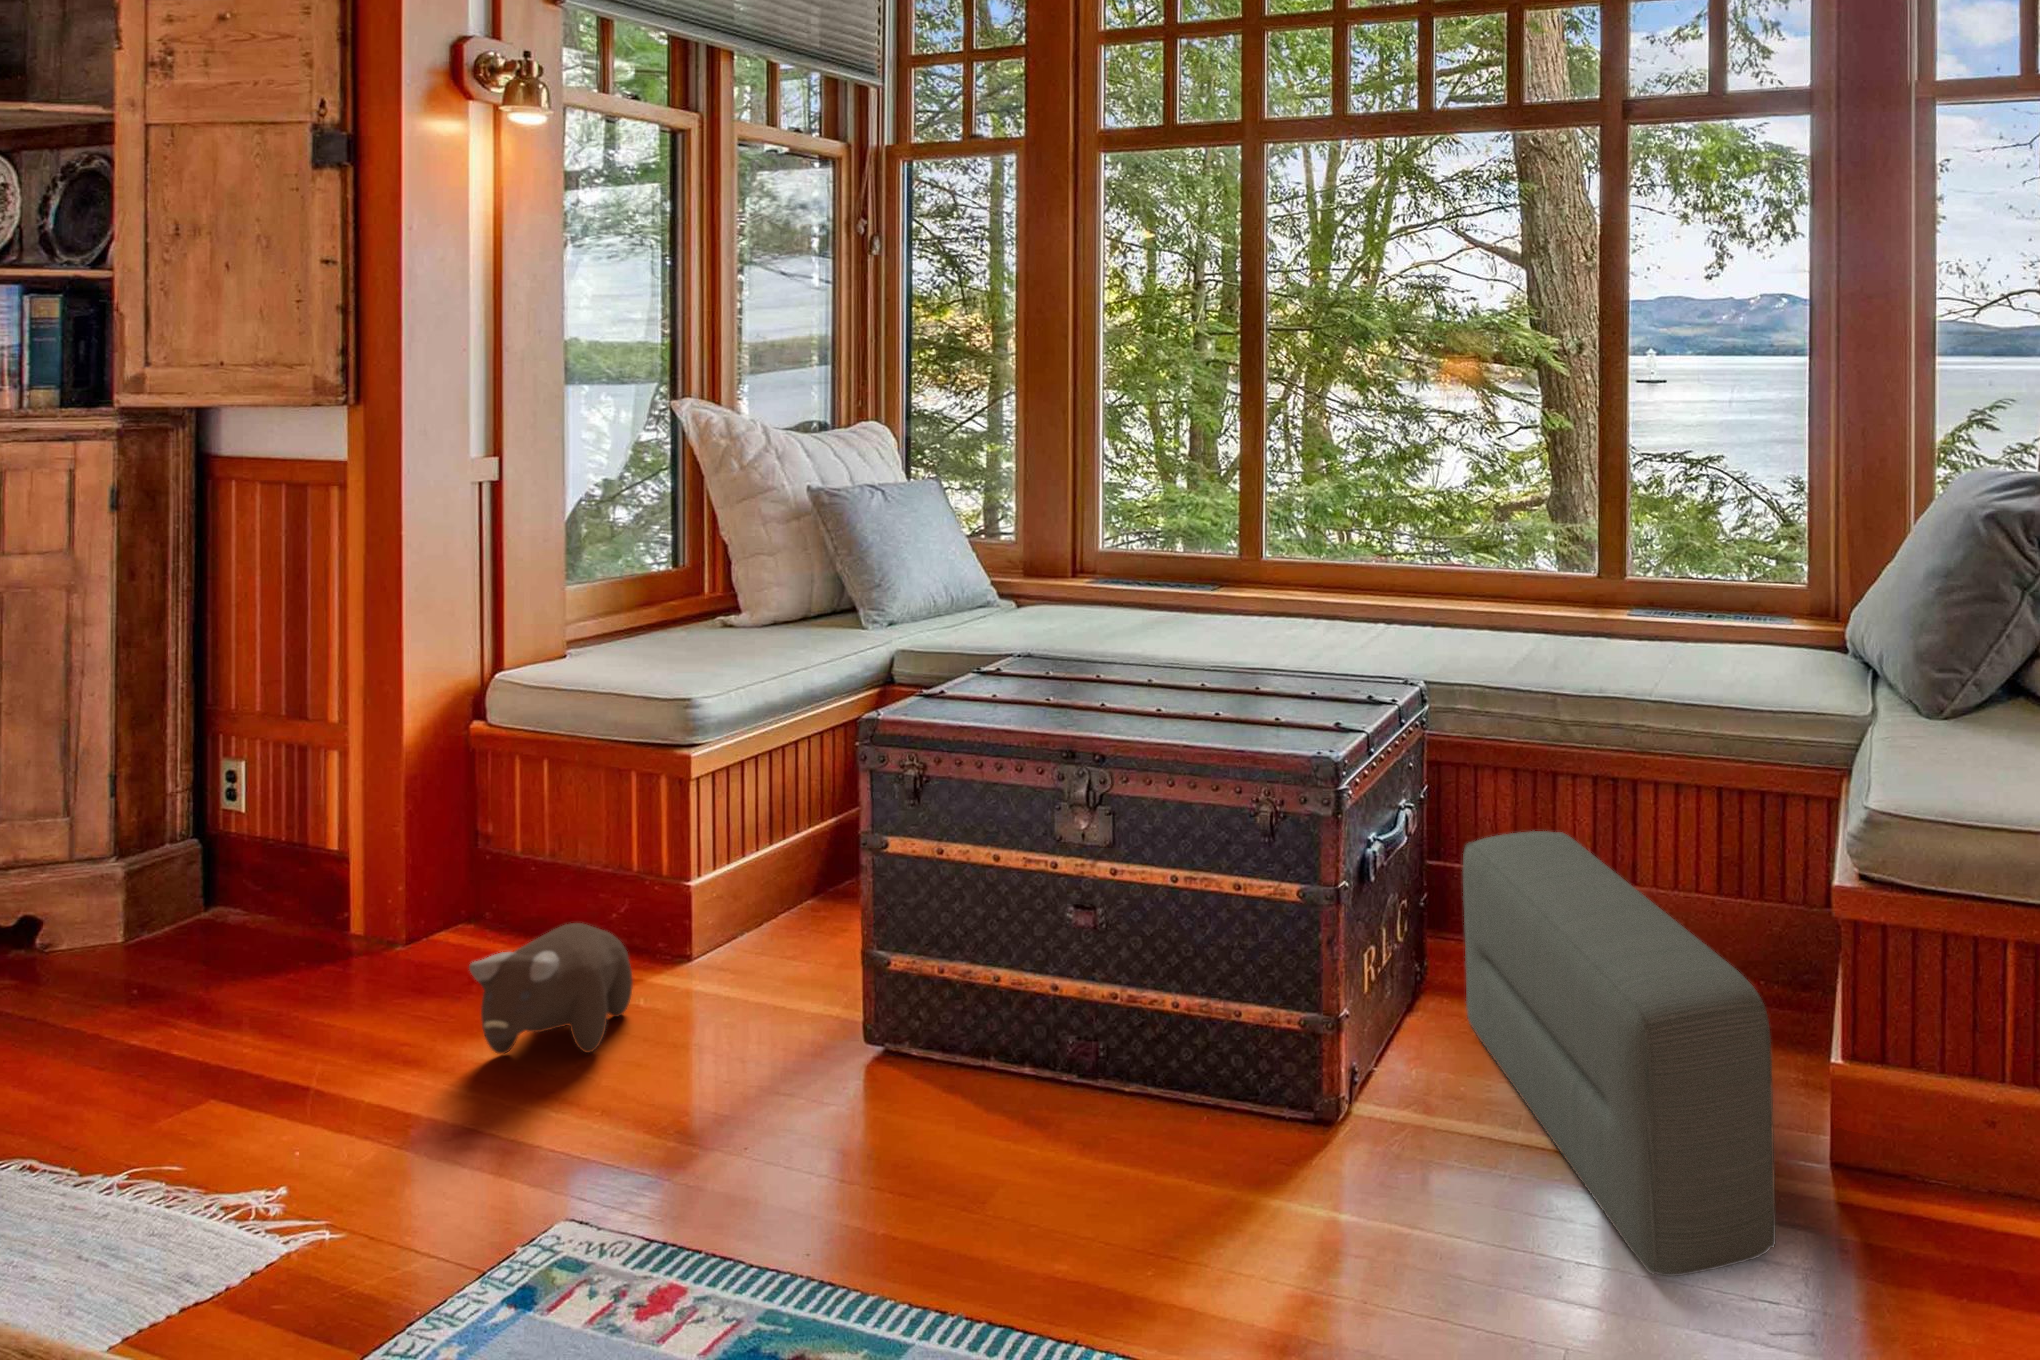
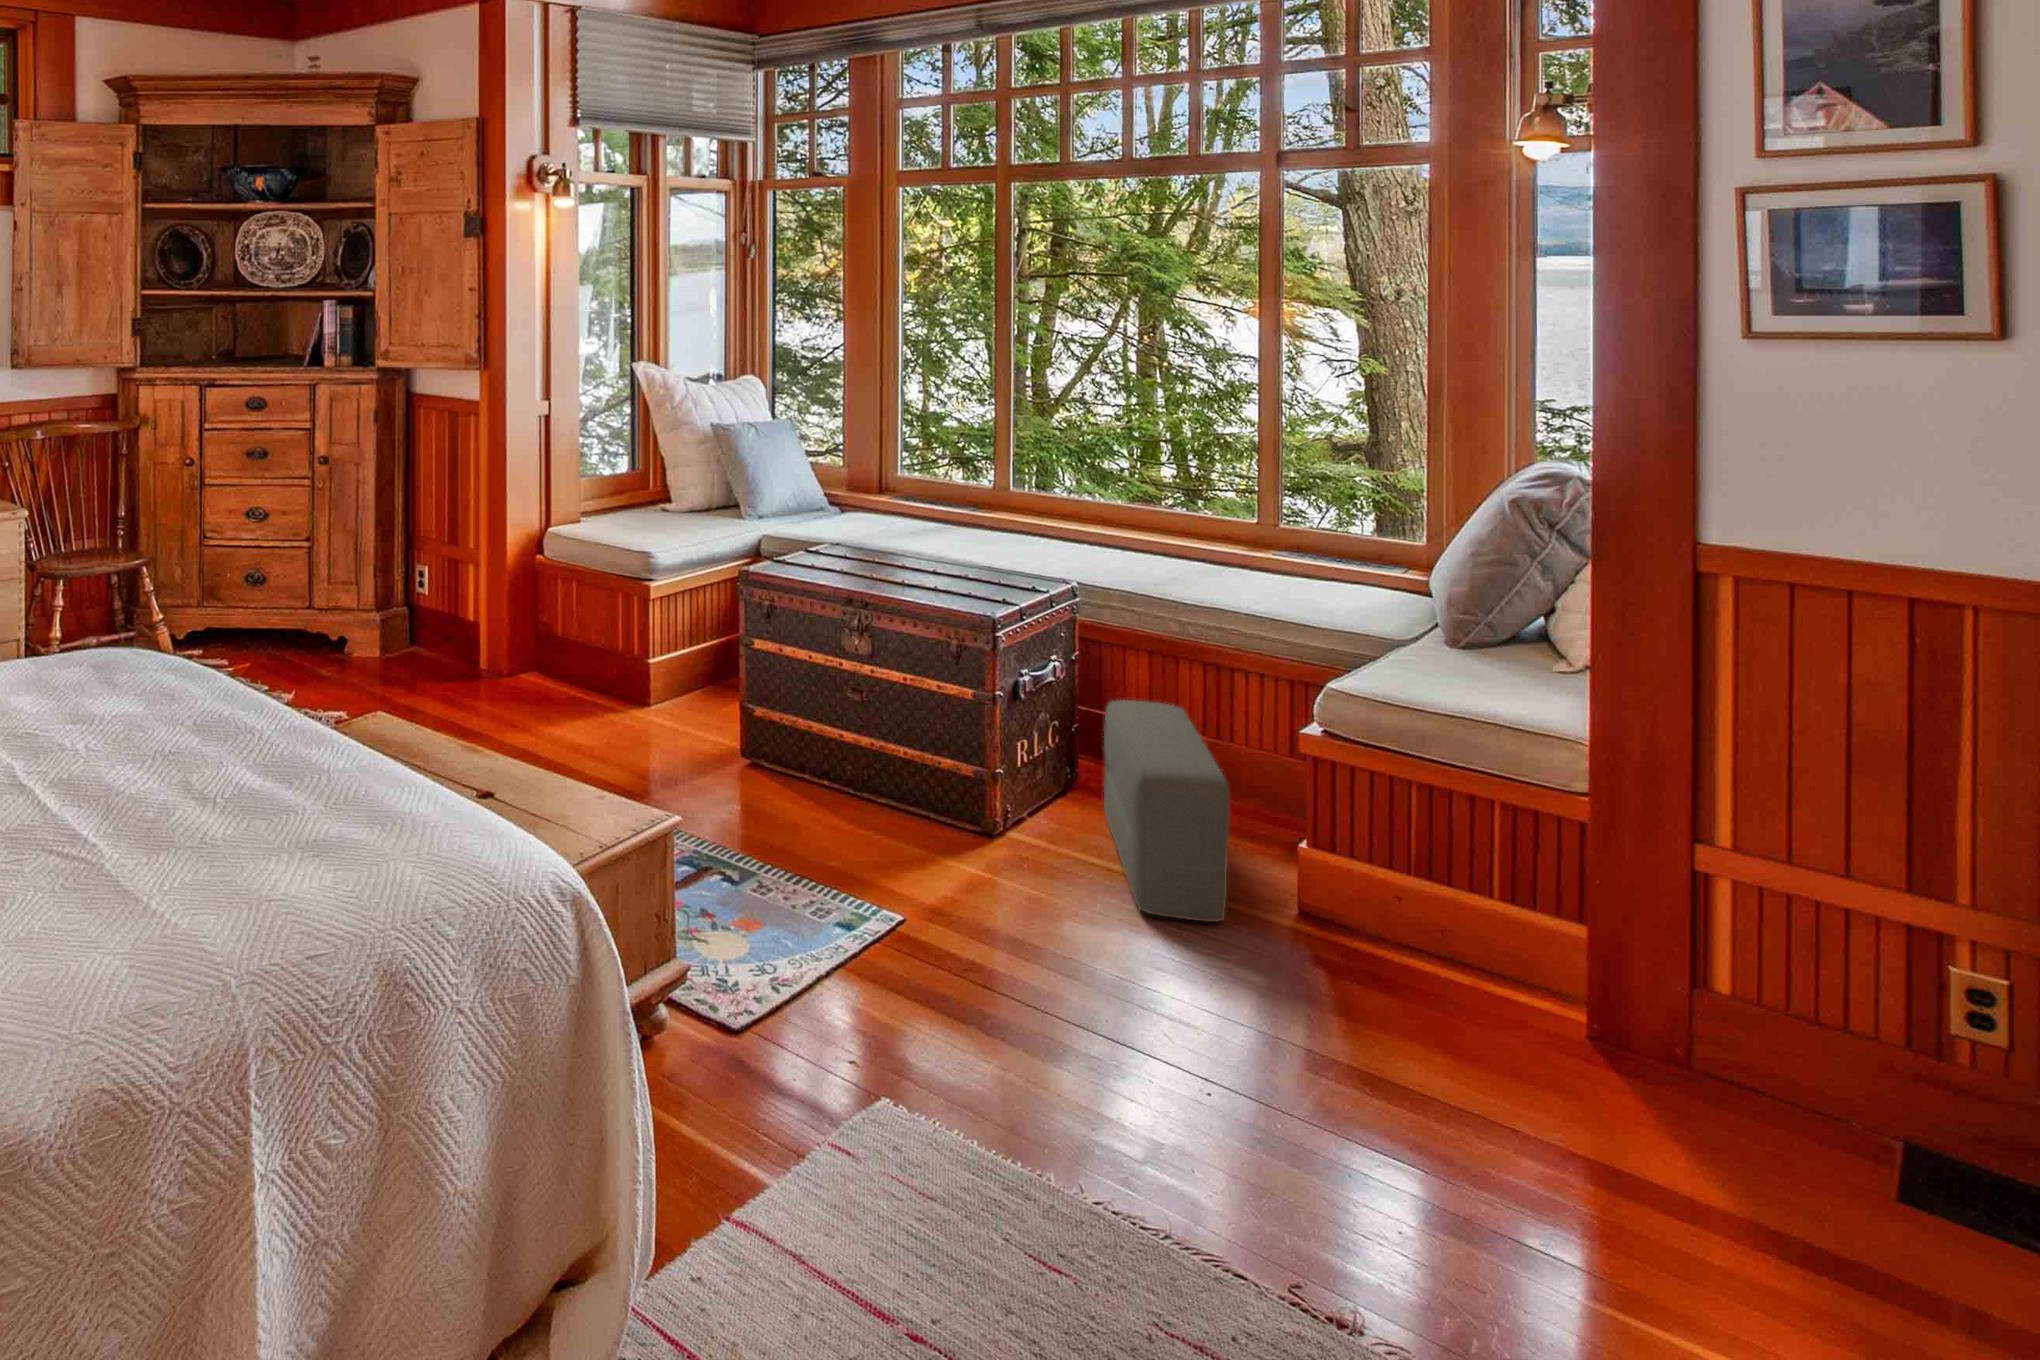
plush toy: present [469,923,632,1054] -> none [553,659,621,724]

